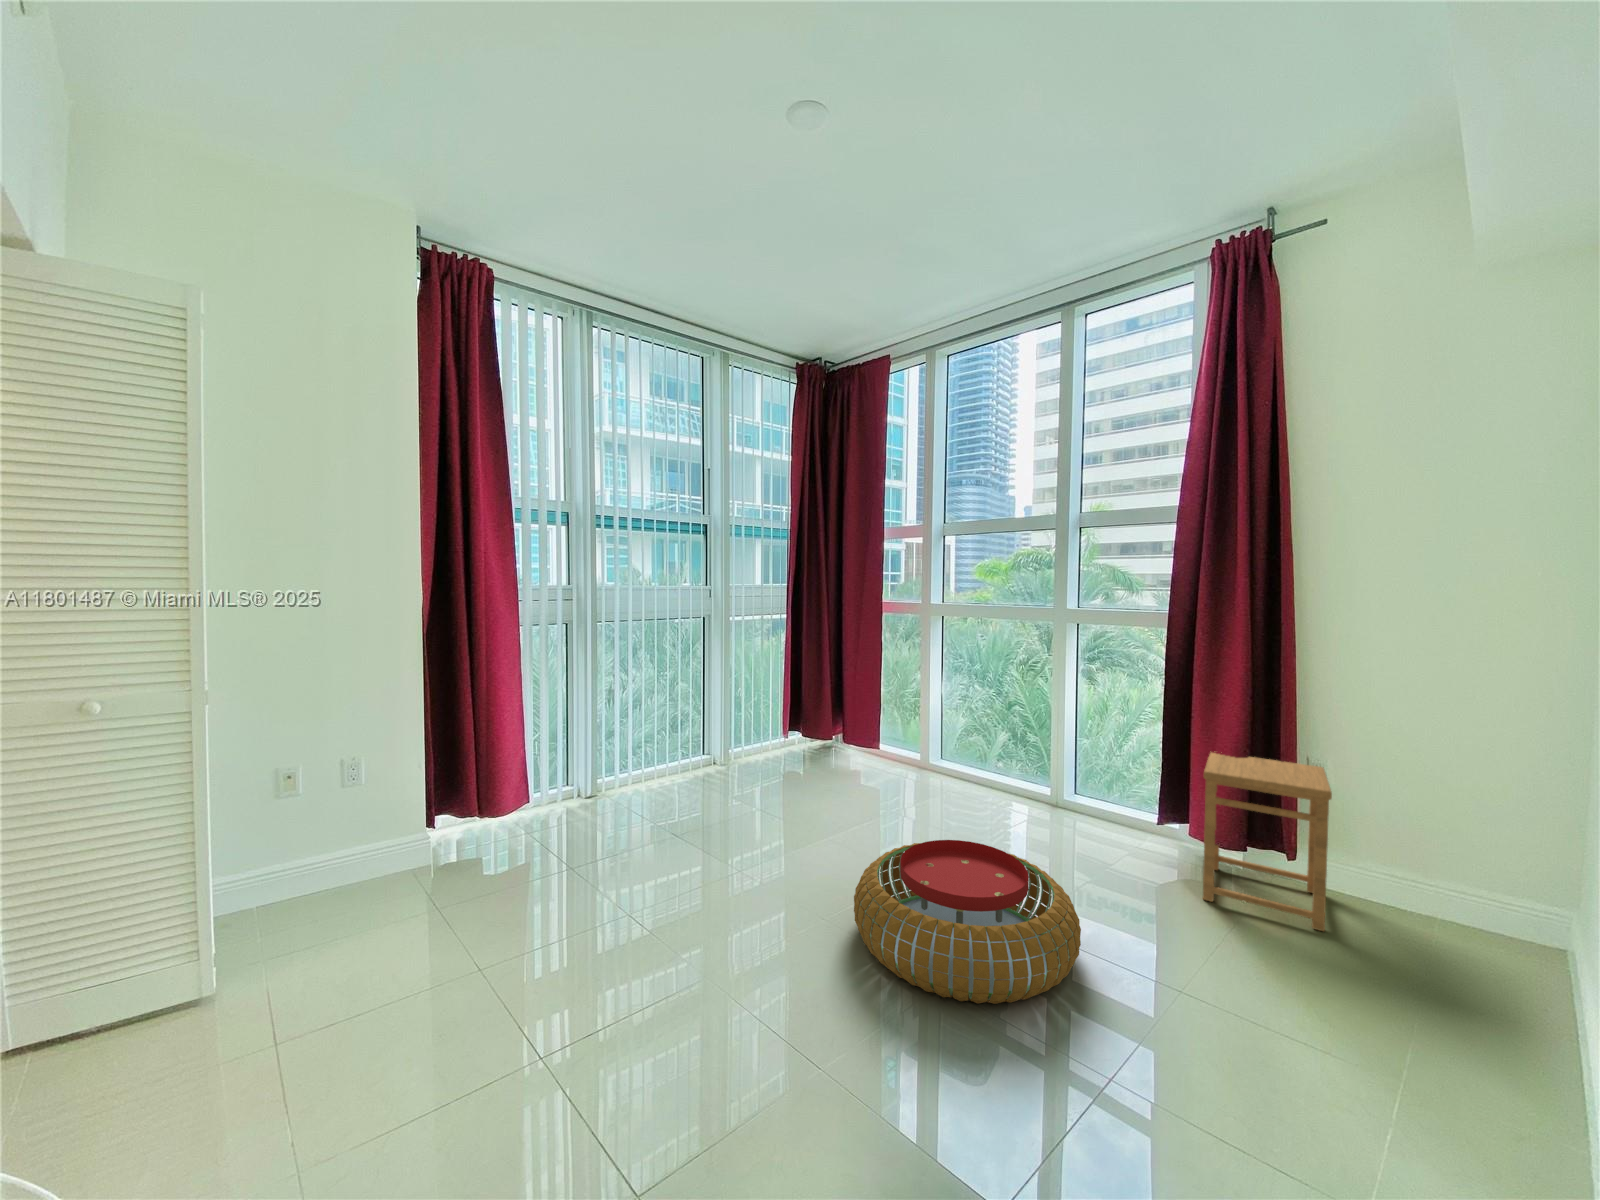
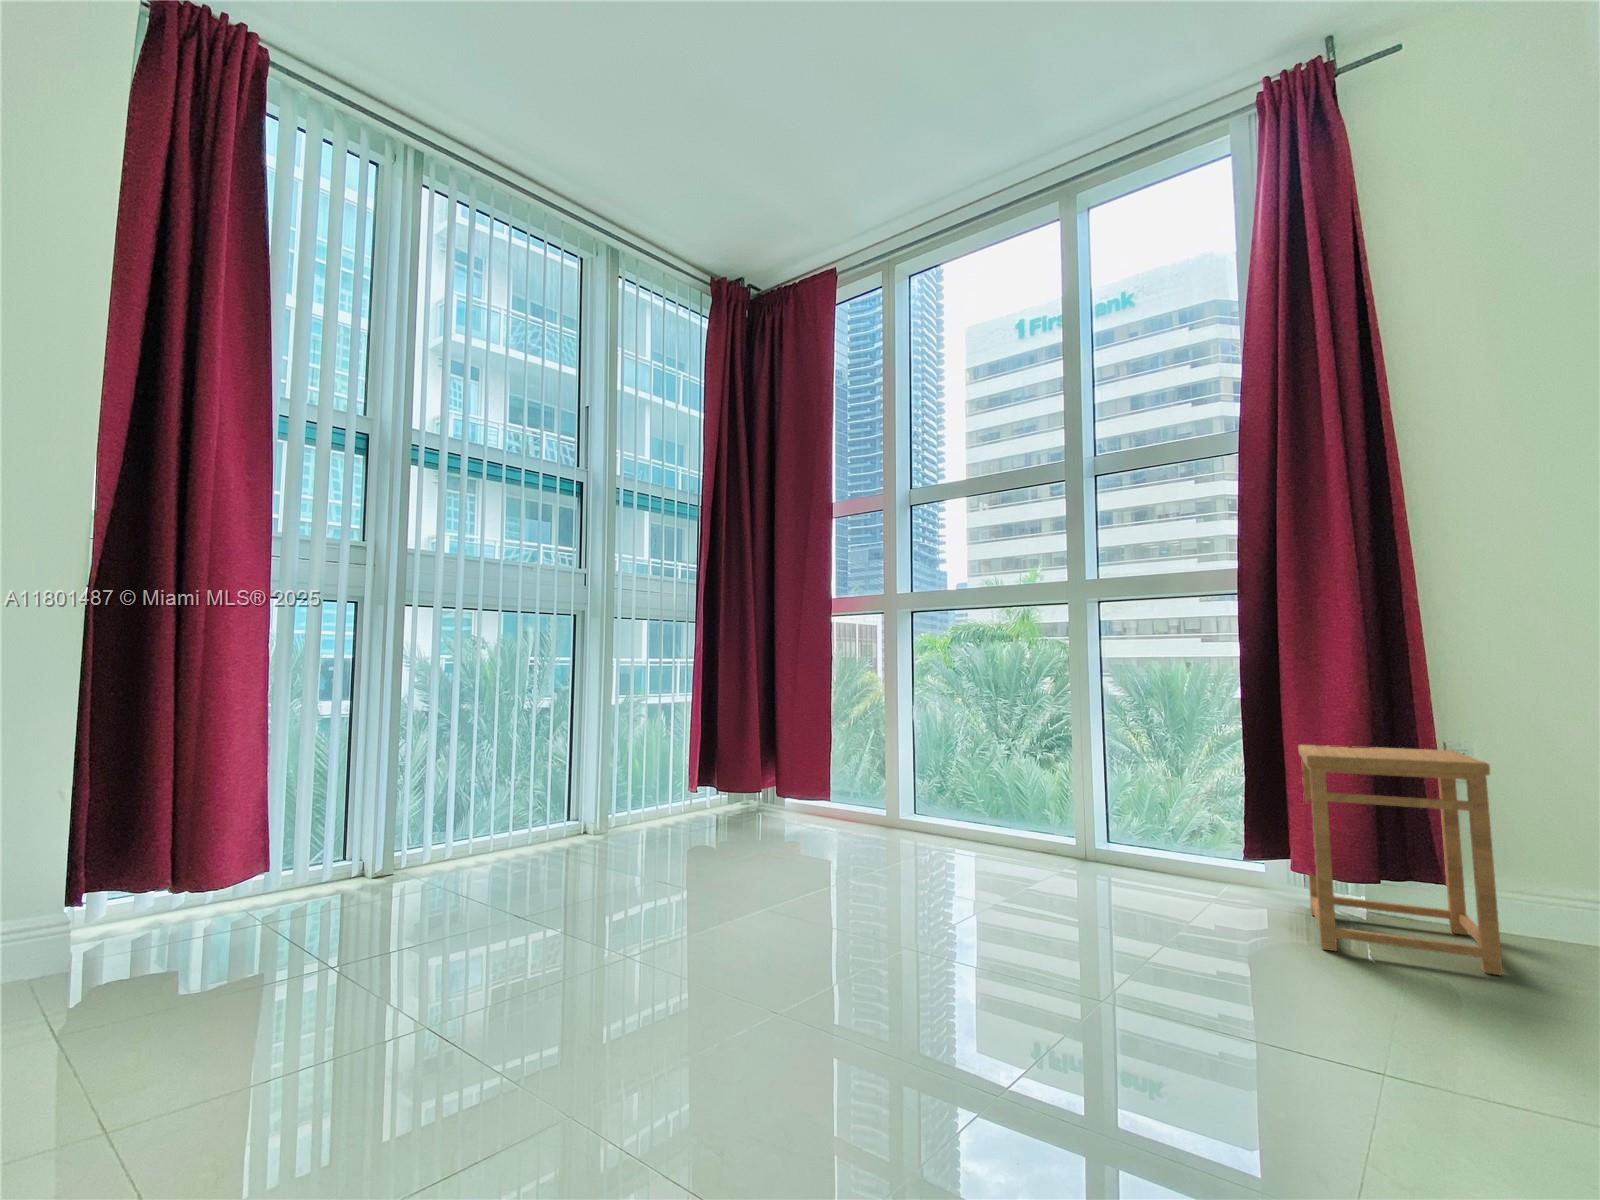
pouf: present [854,840,1081,1004] -> none [818,866,1190,1104]

